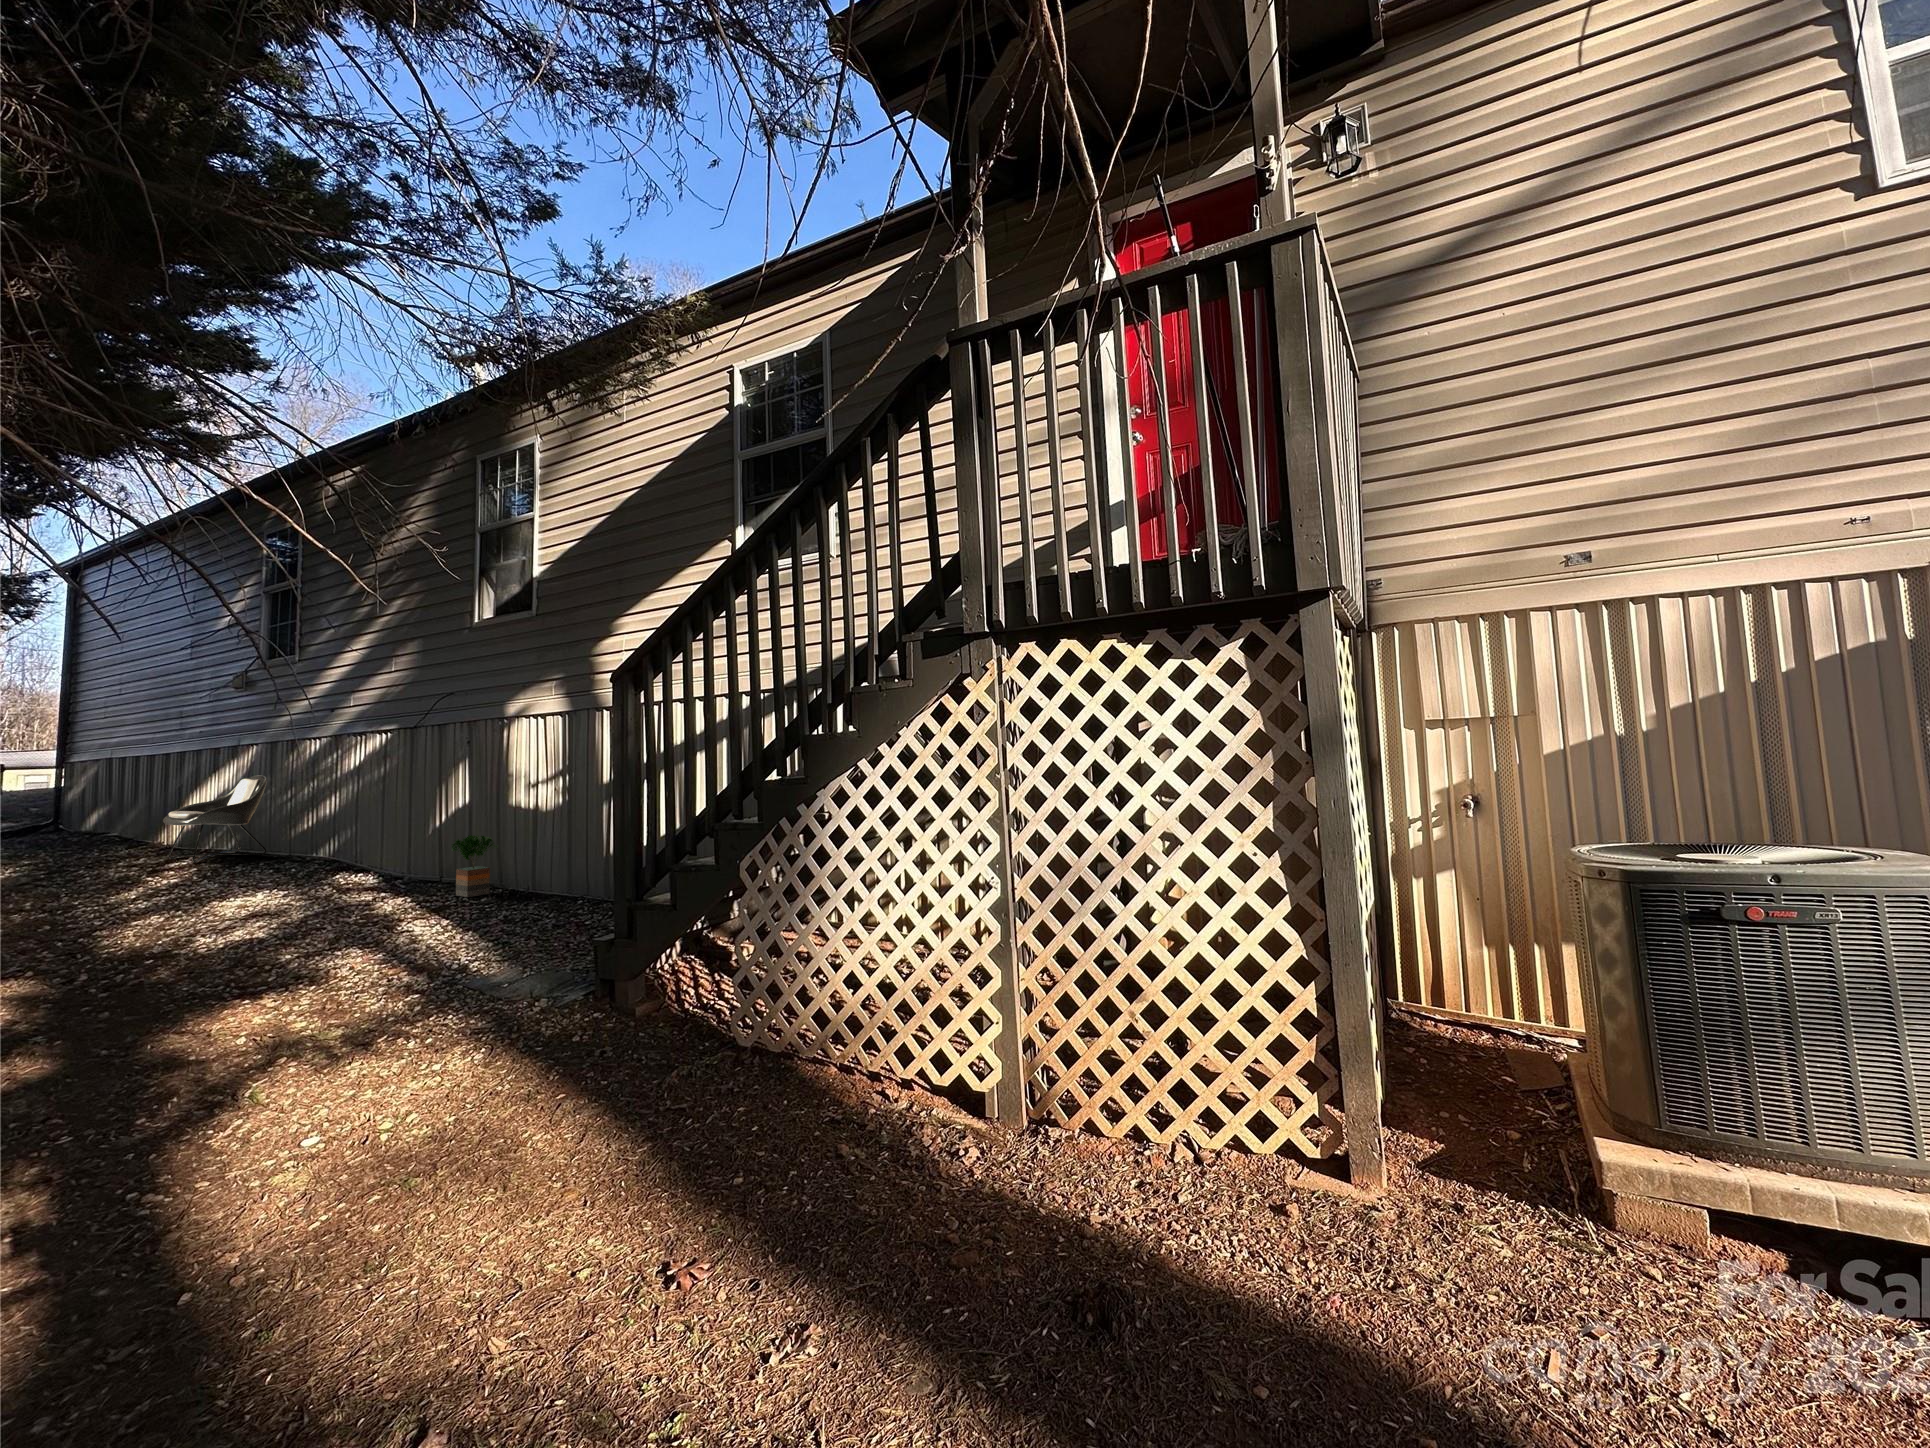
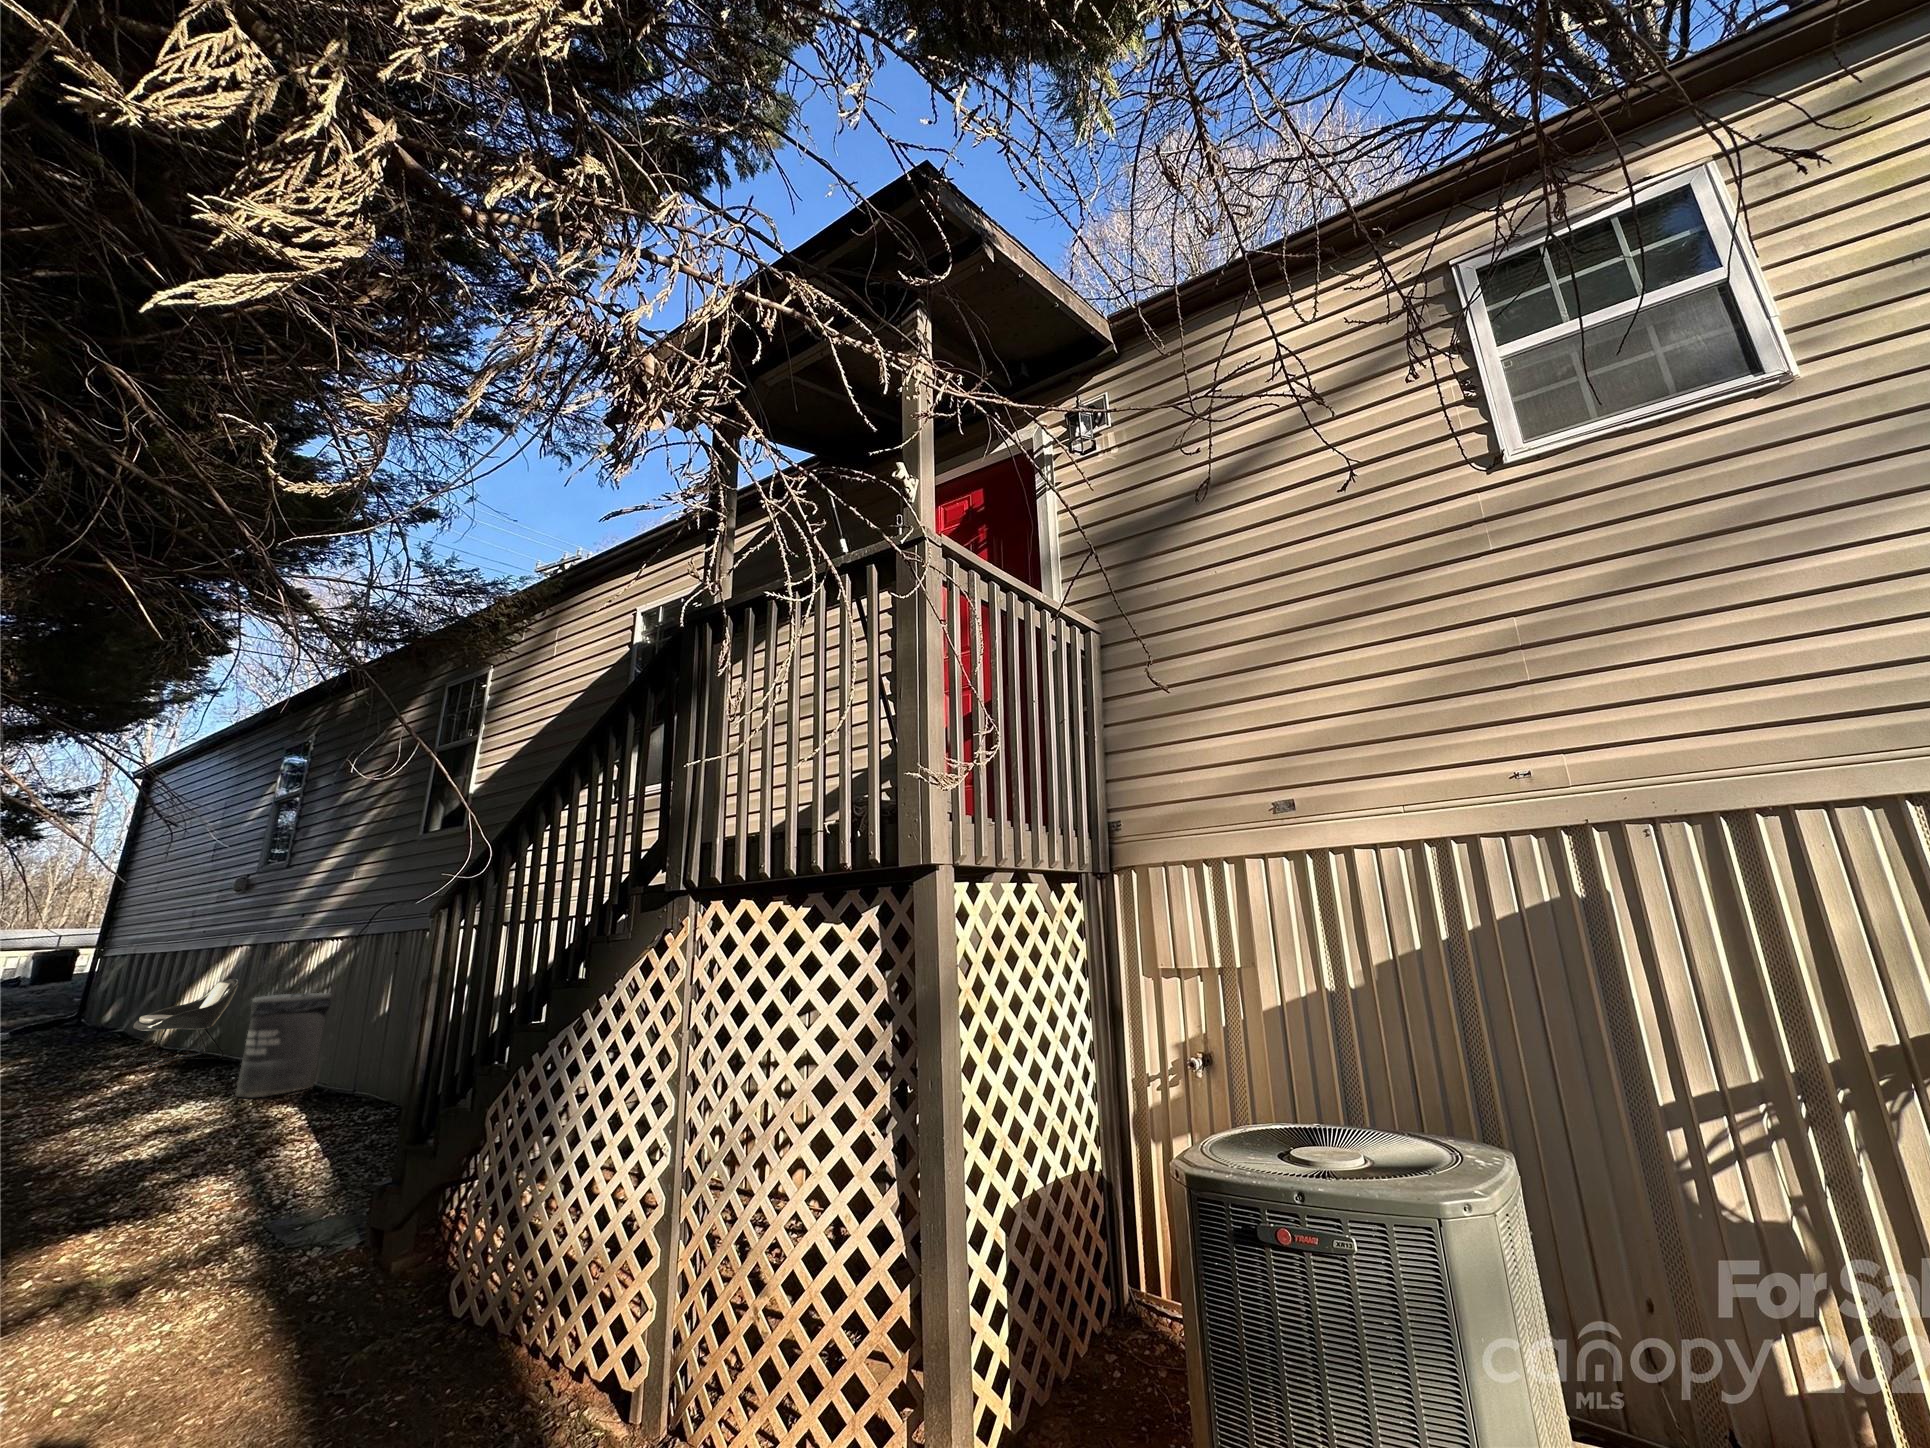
trash can: none [319,782,400,885] -> present [235,992,331,1097]
potted tree: present [452,835,498,897] -> none [343,1049,396,1115]

